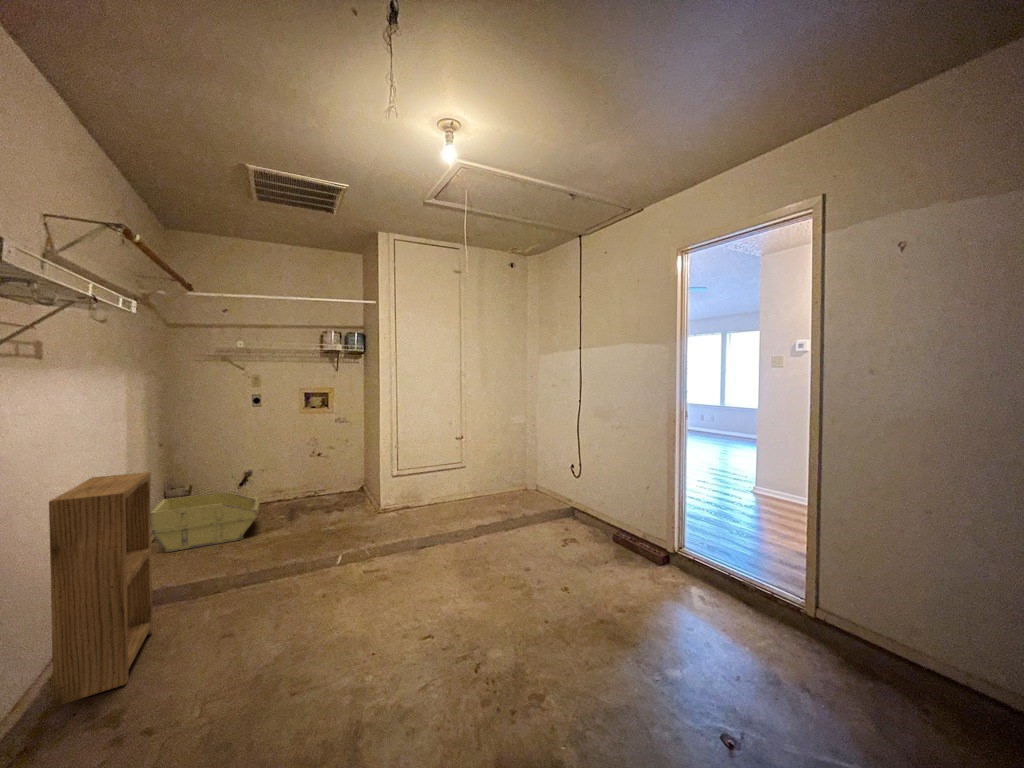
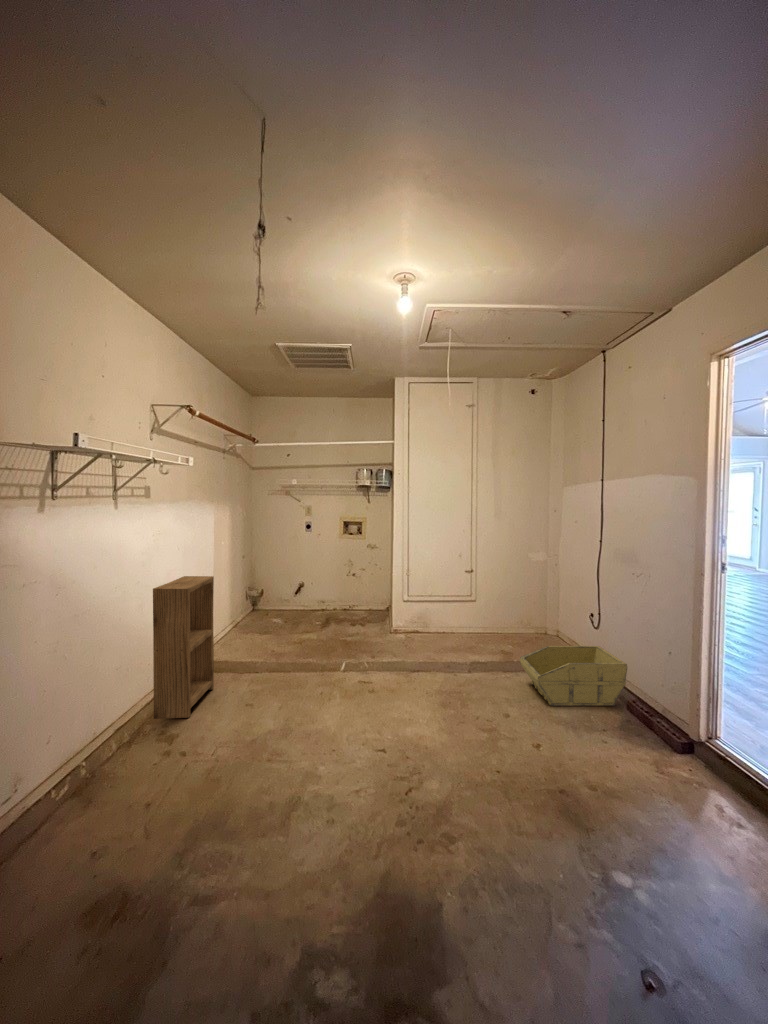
storage bin: present [151,492,259,552] -> present [520,646,627,706]

